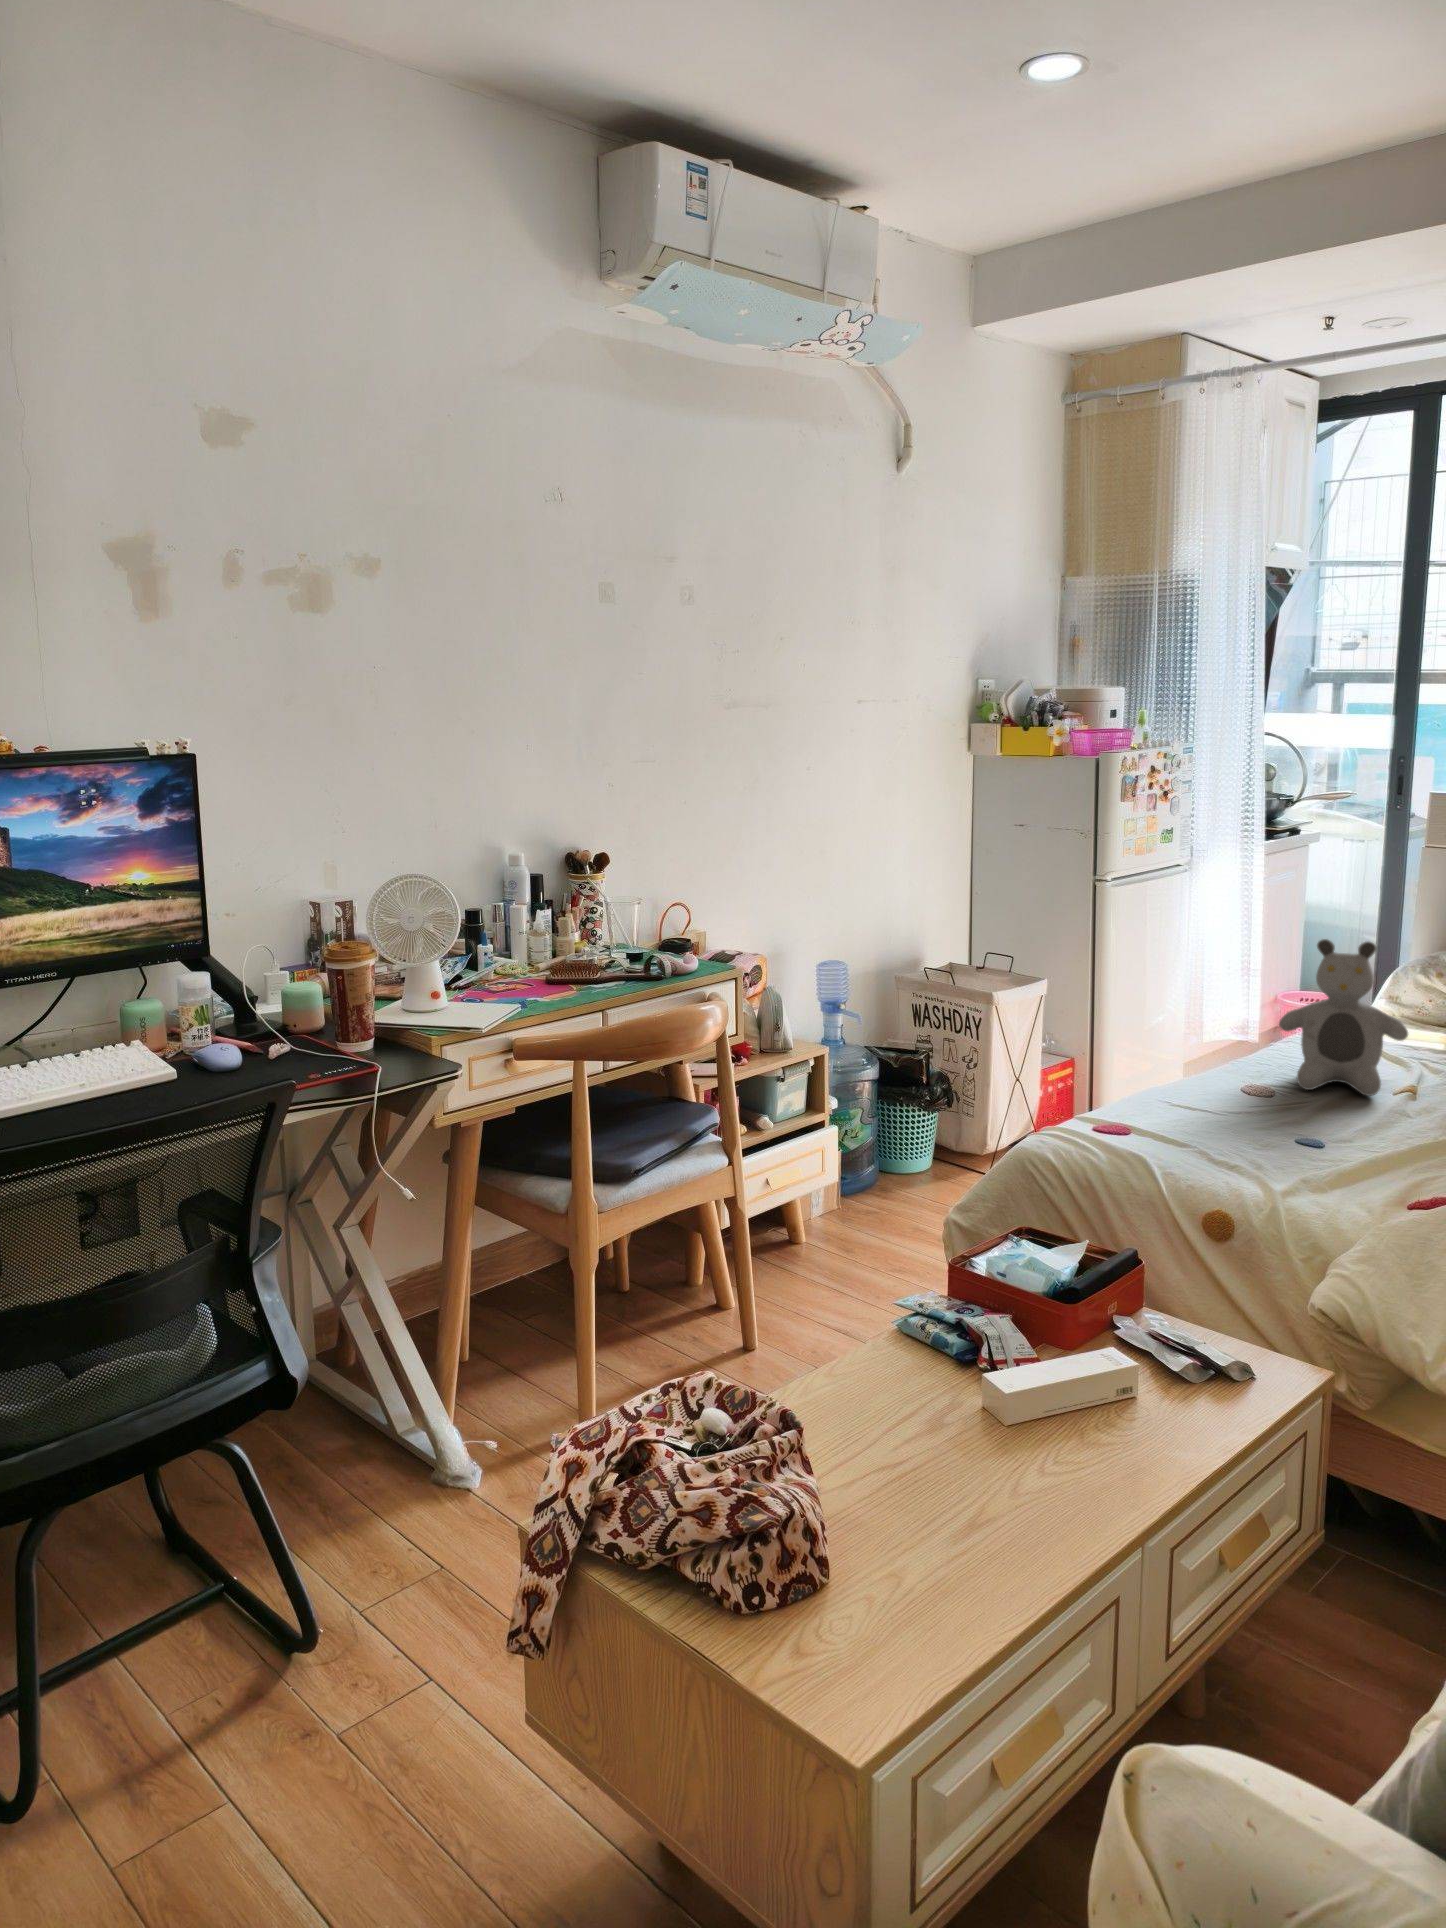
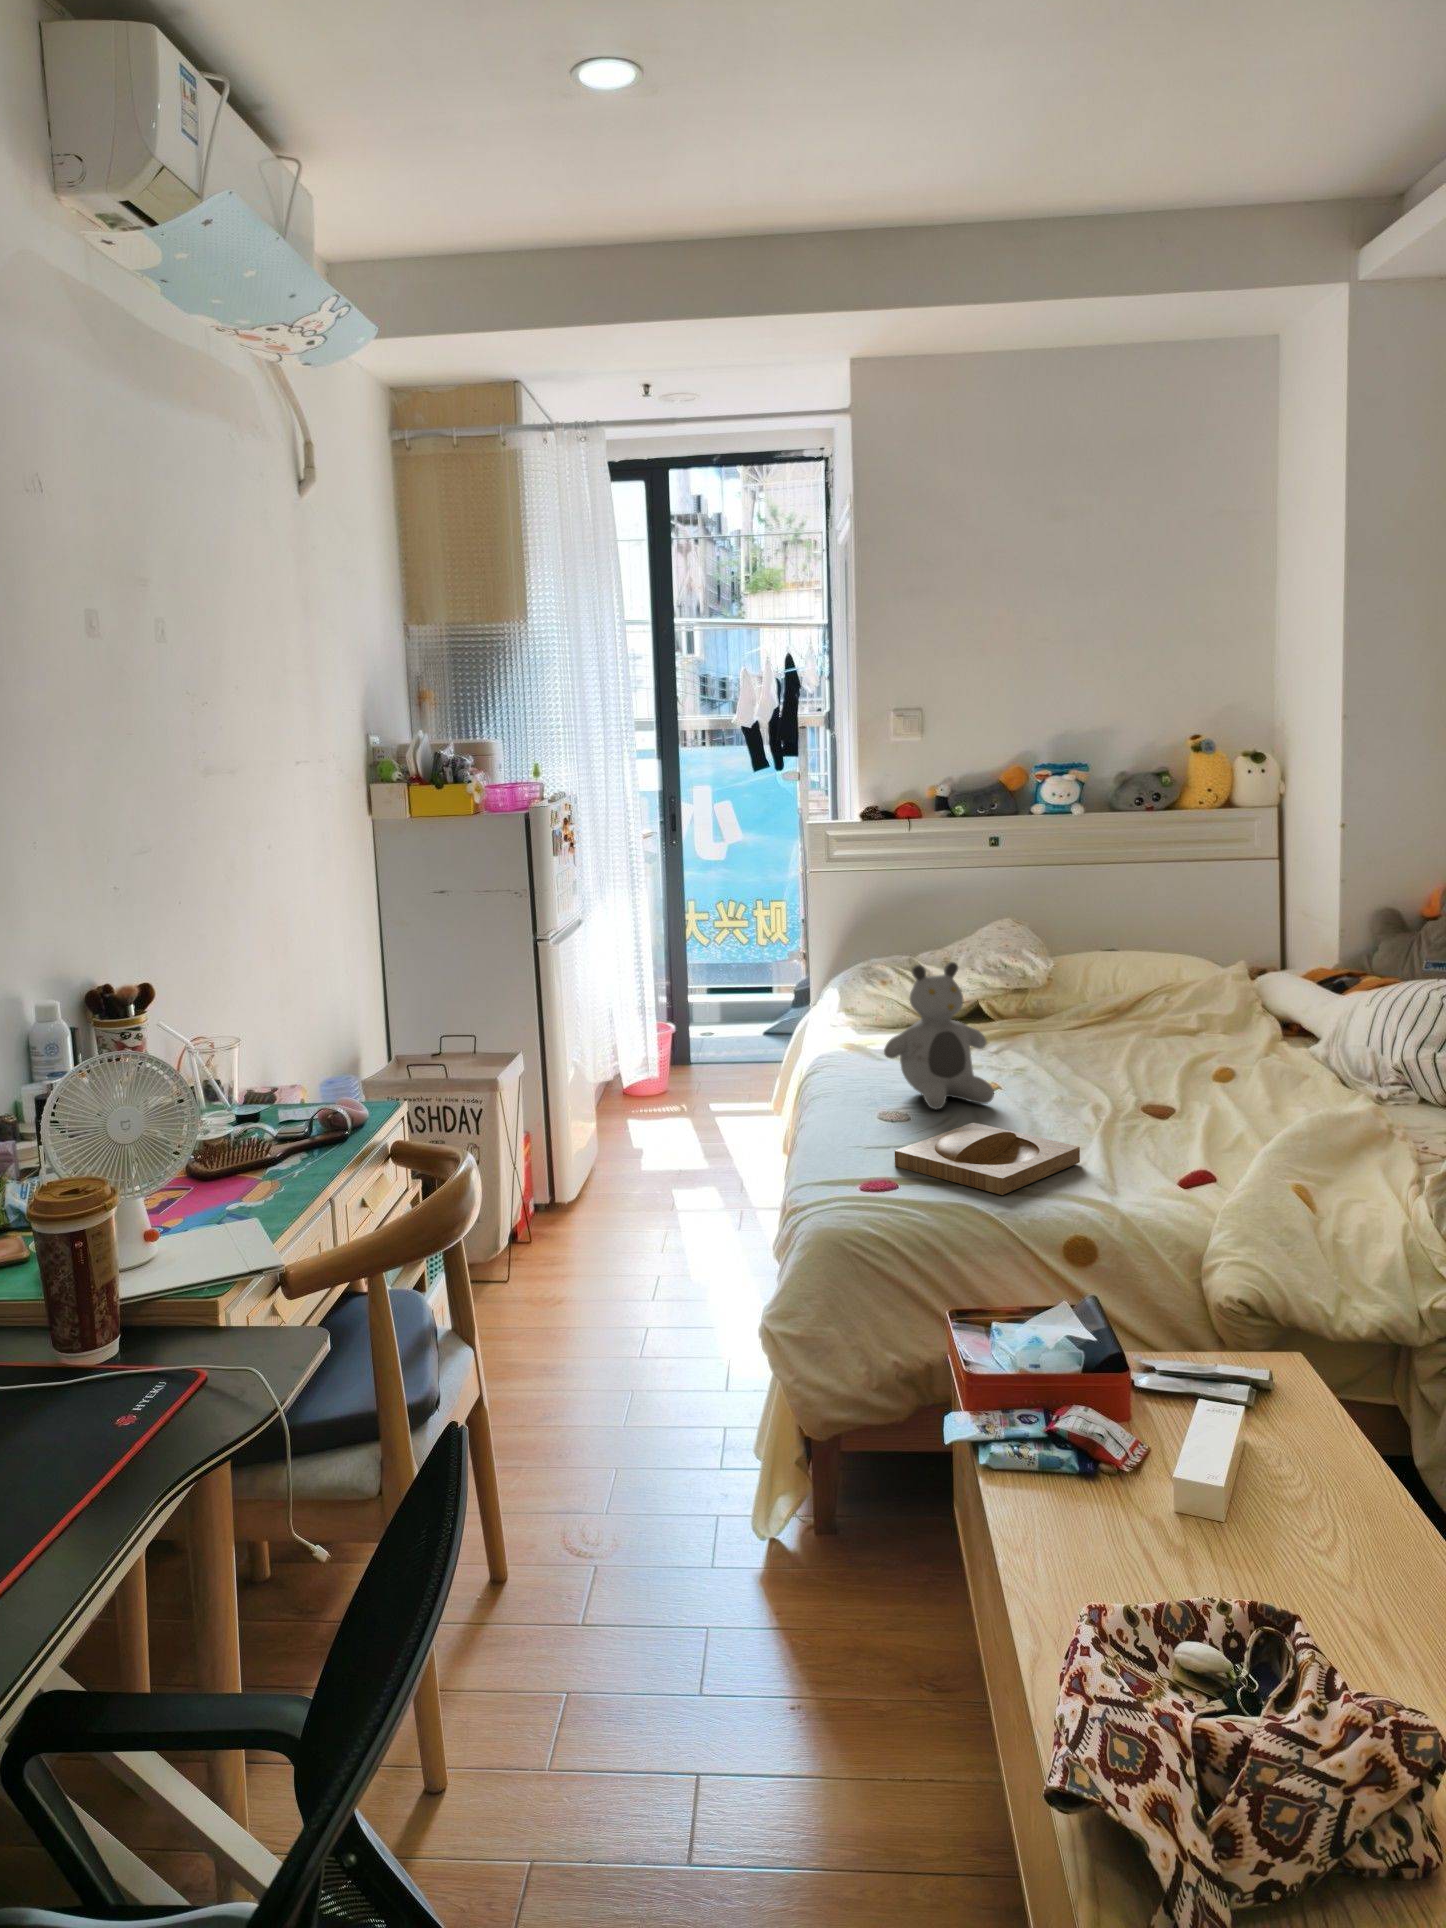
tray: none [1167,1103,1353,1164] -> present [895,1122,1080,1195]

